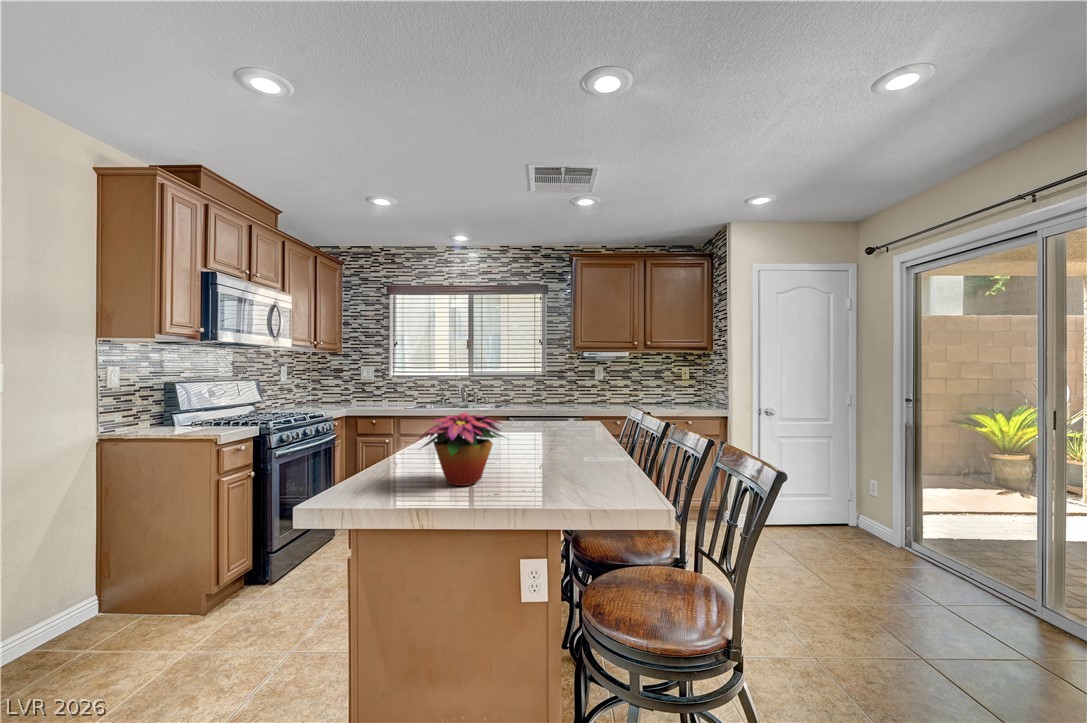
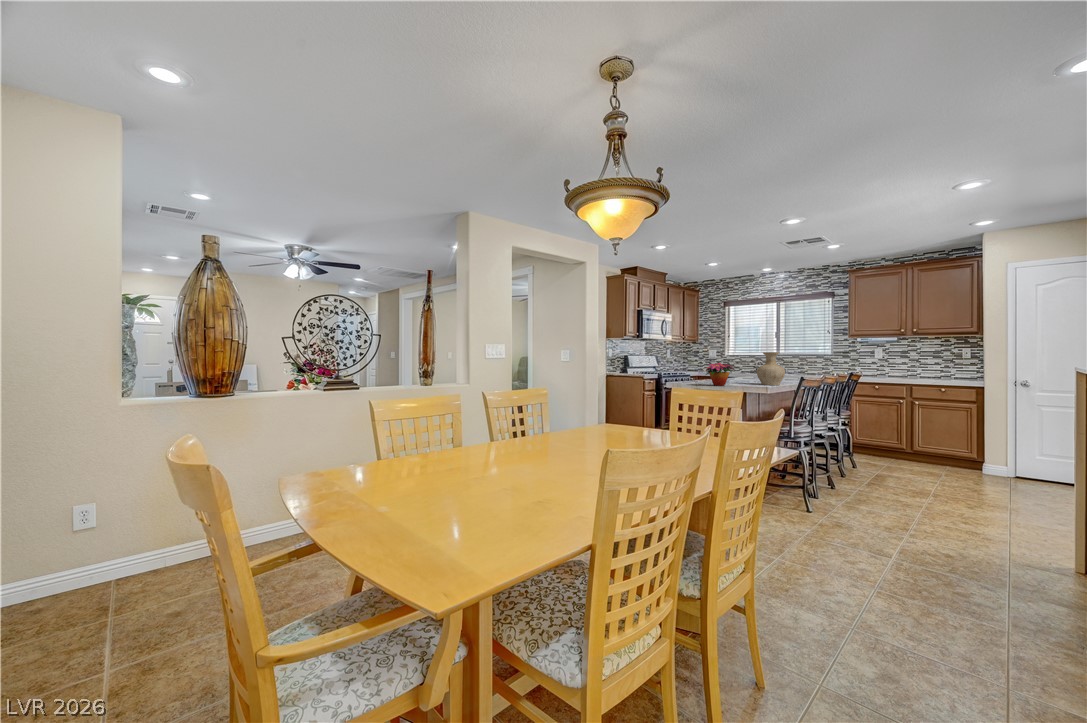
vase: none [528,377,588,459] -> present [757,352,785,385]

